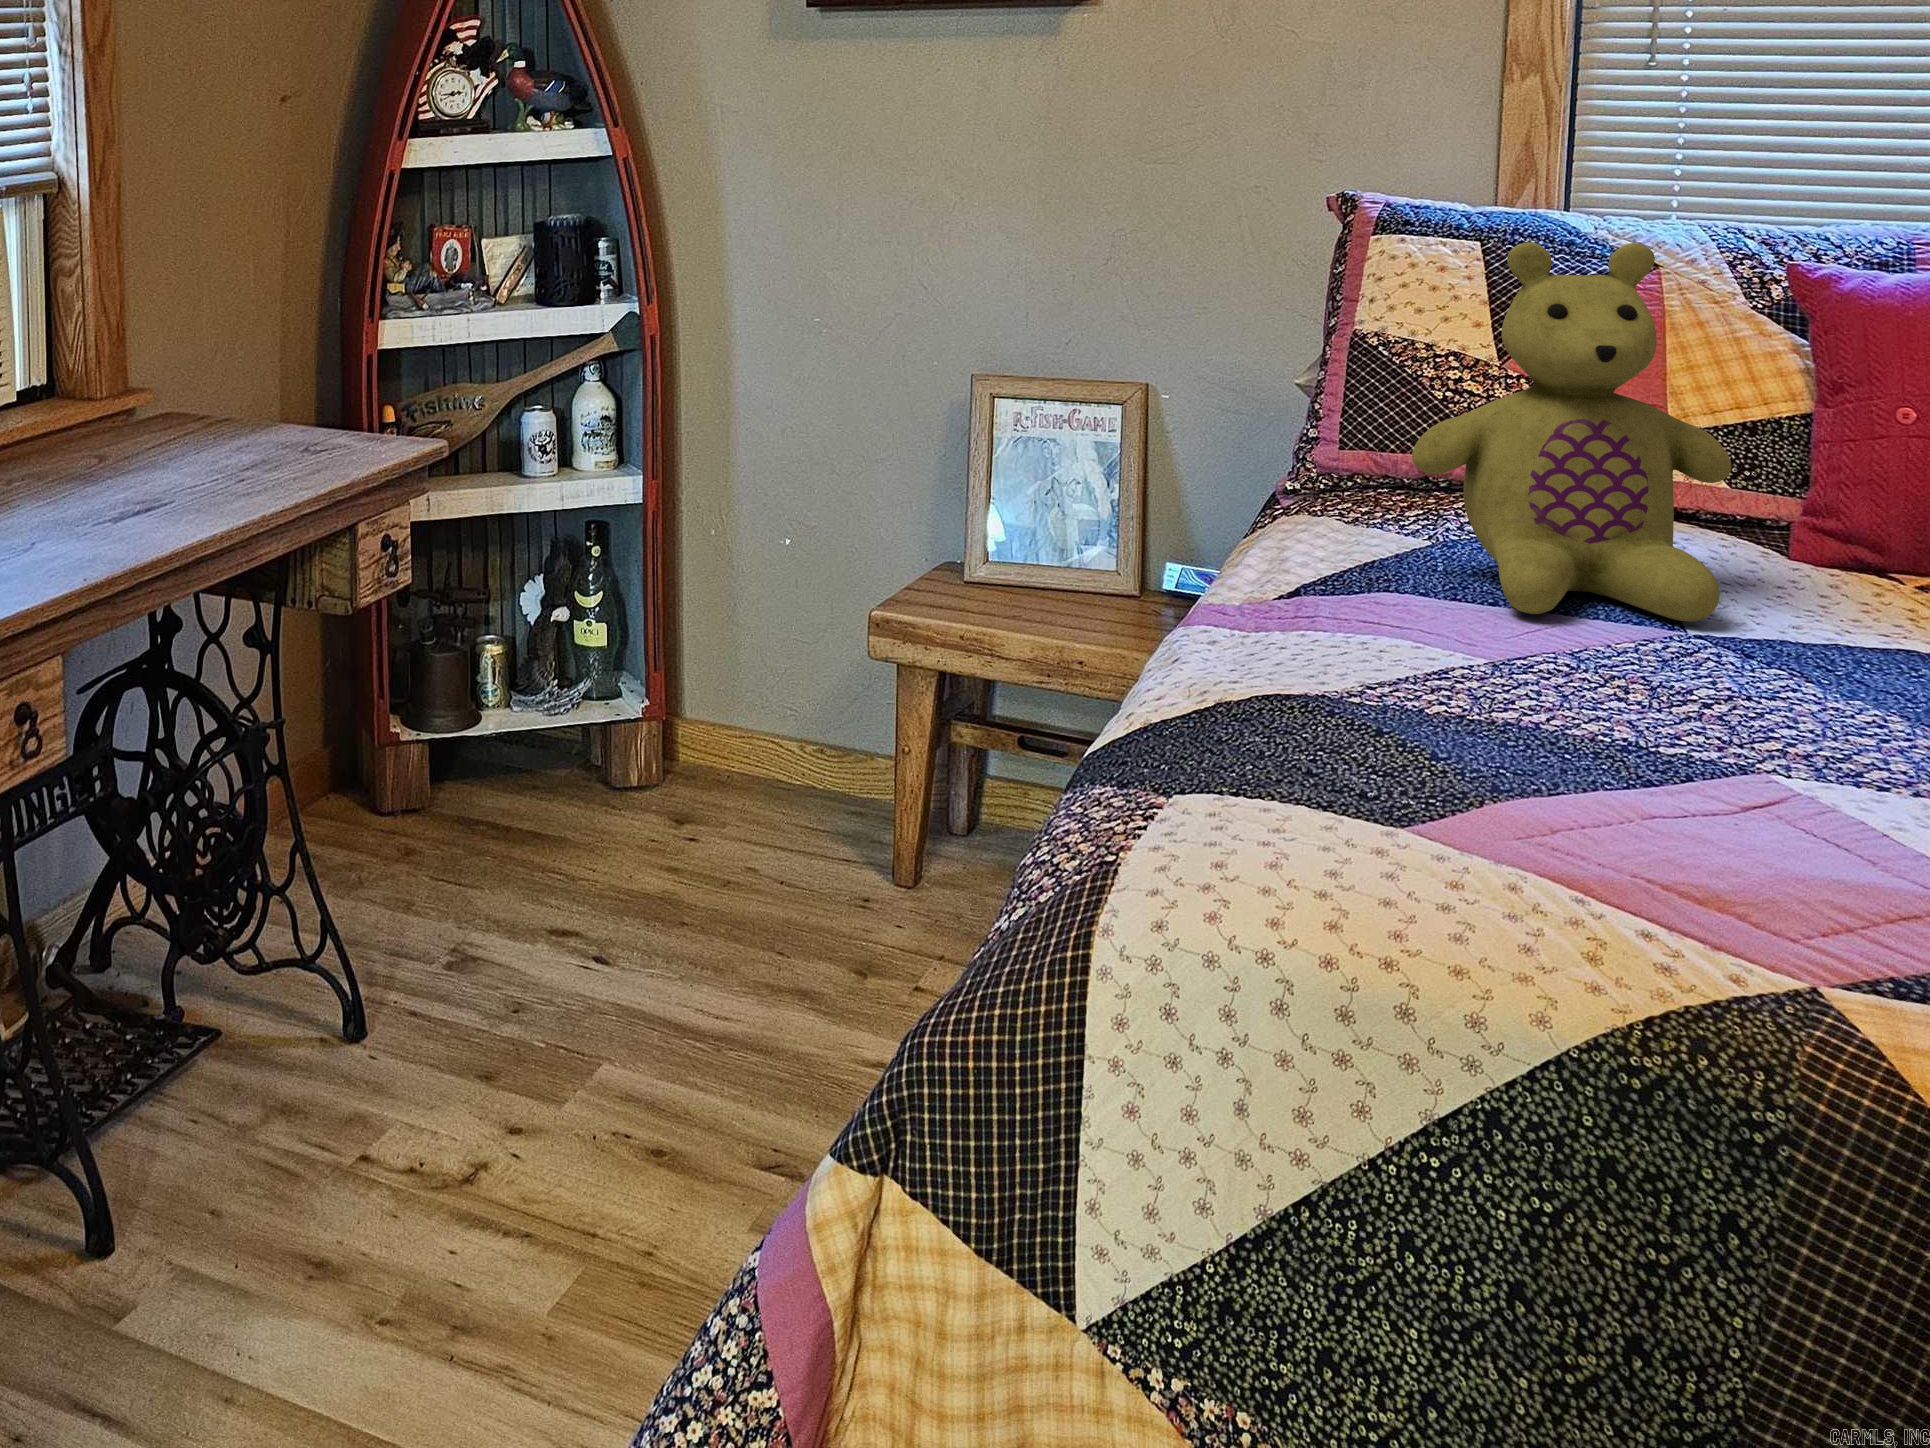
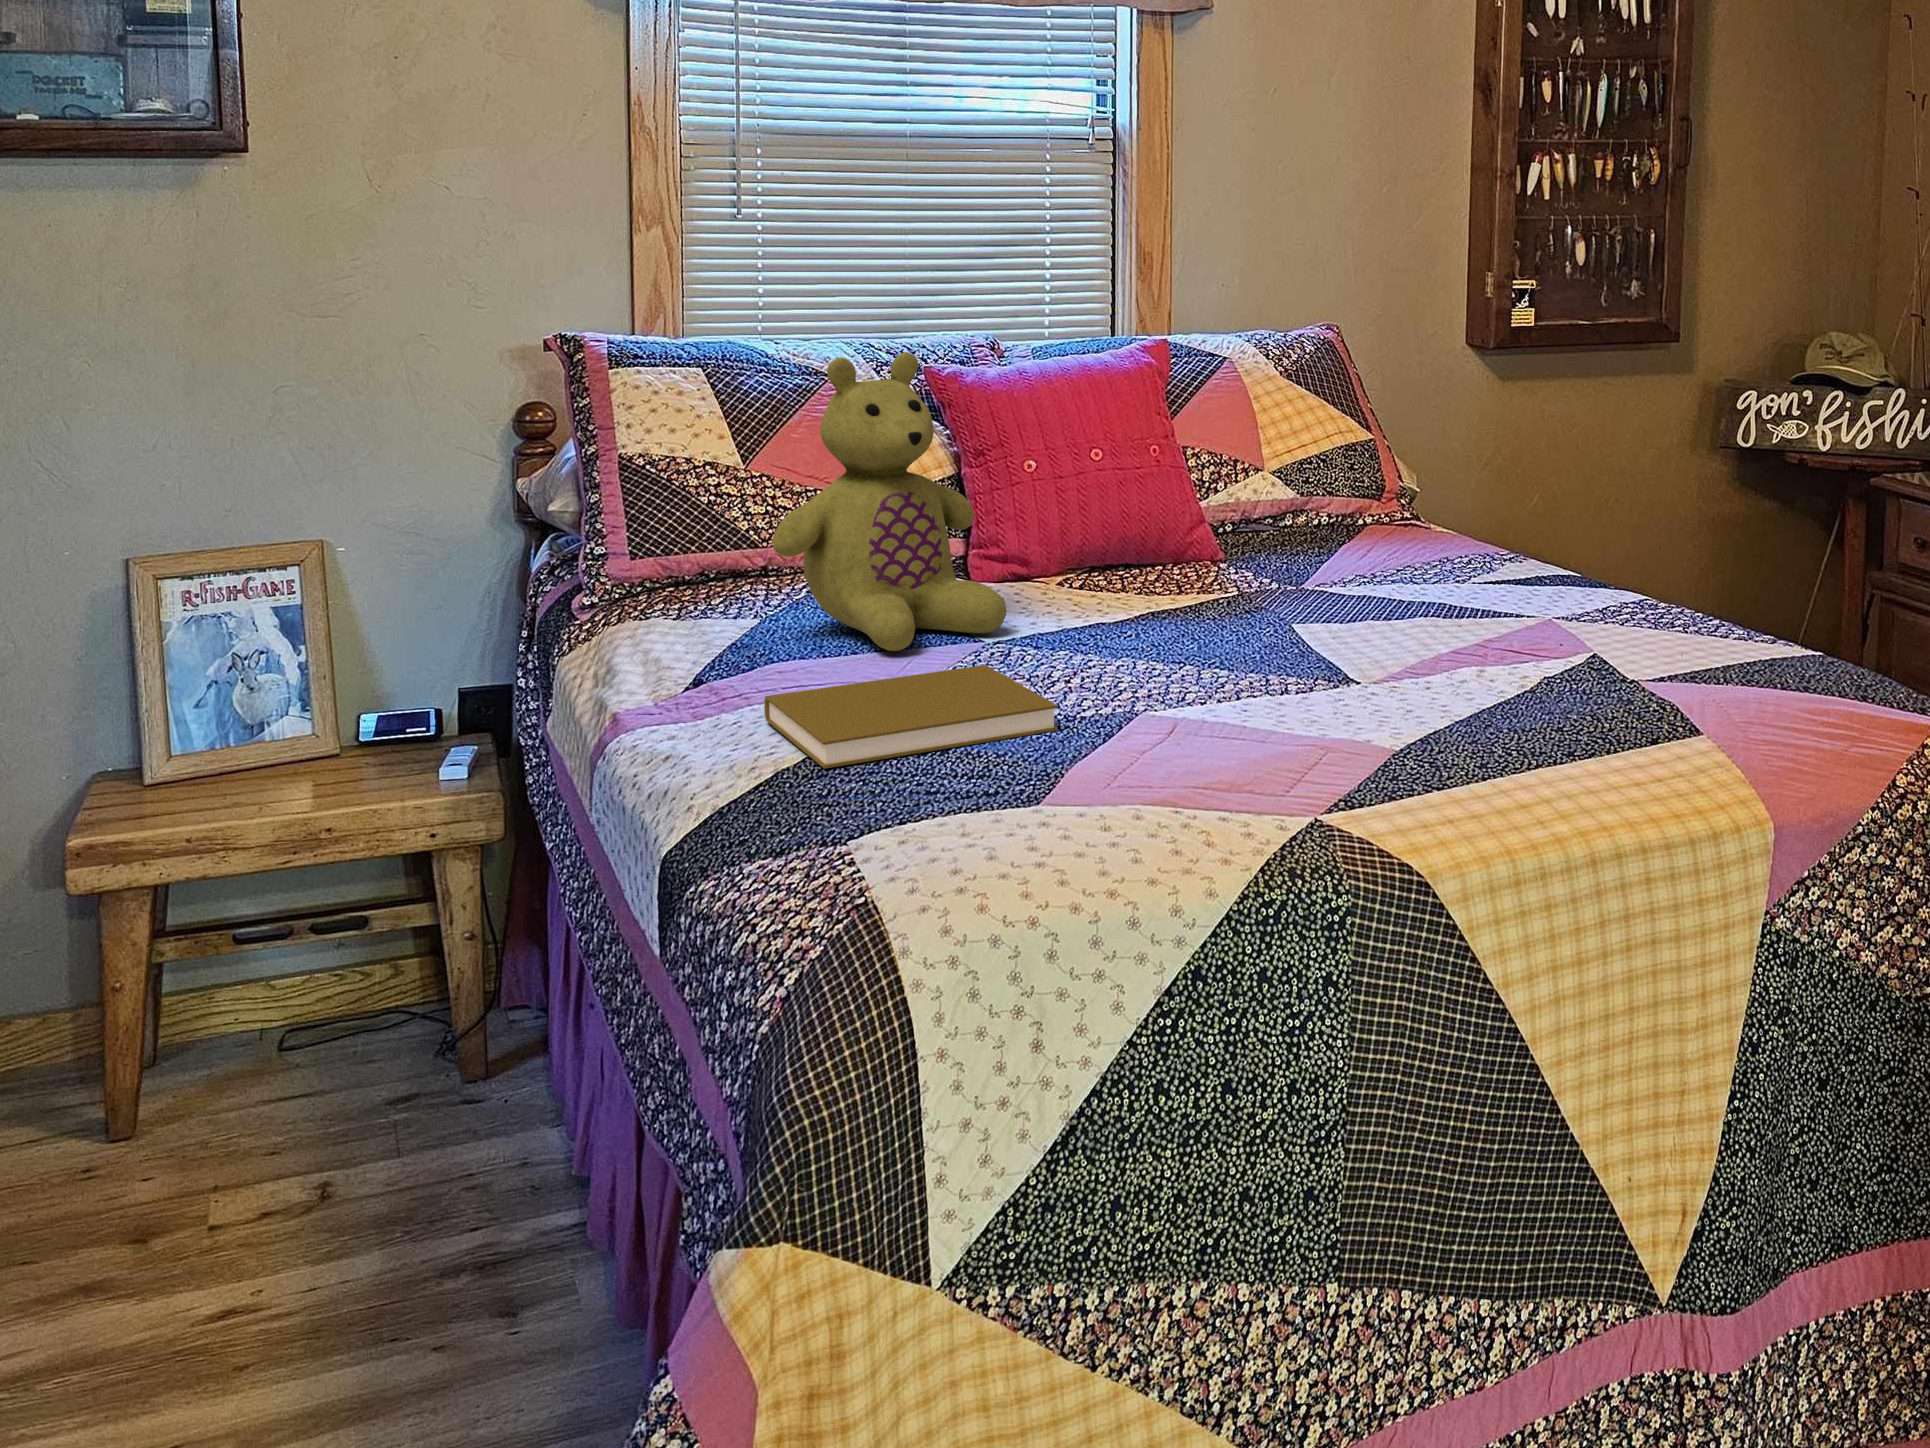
book: none [1251,621,1599,759] -> present [764,665,1058,769]

